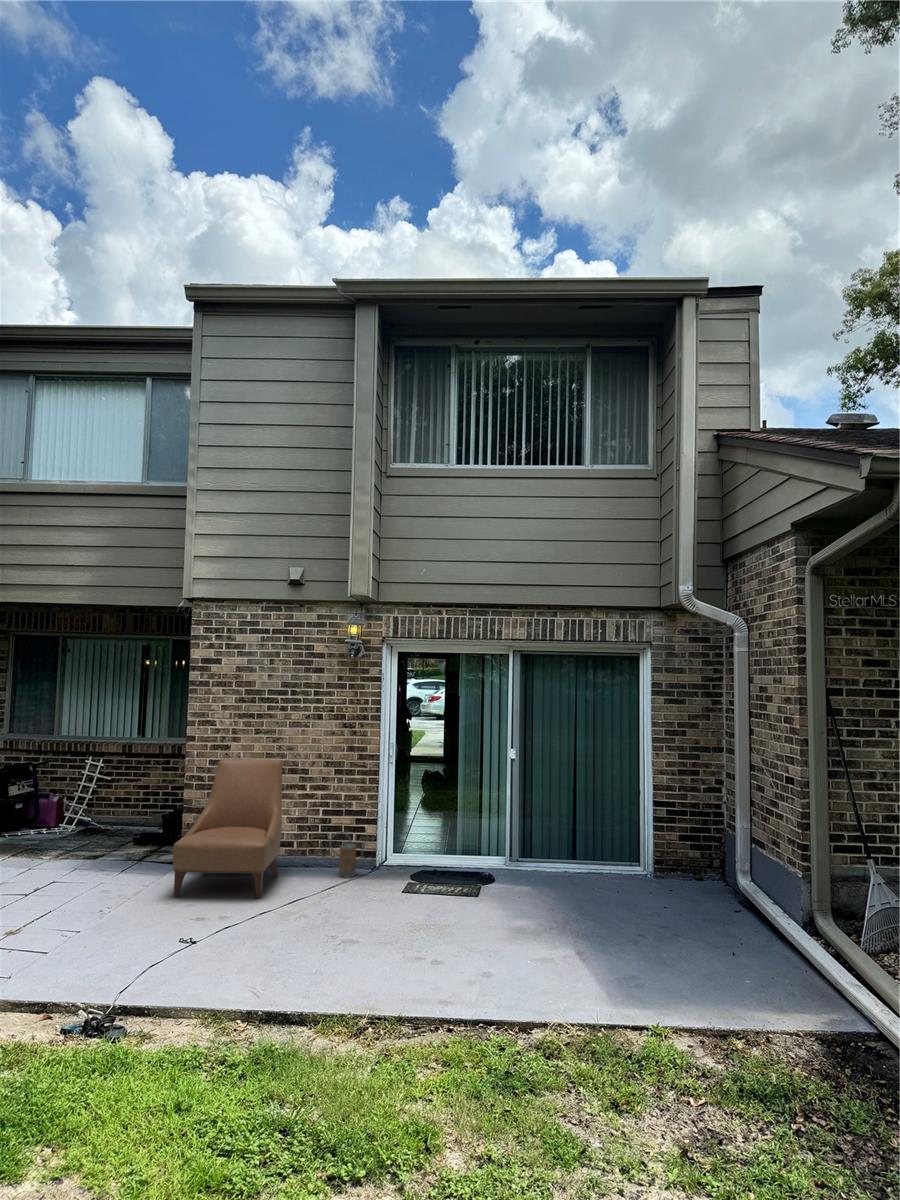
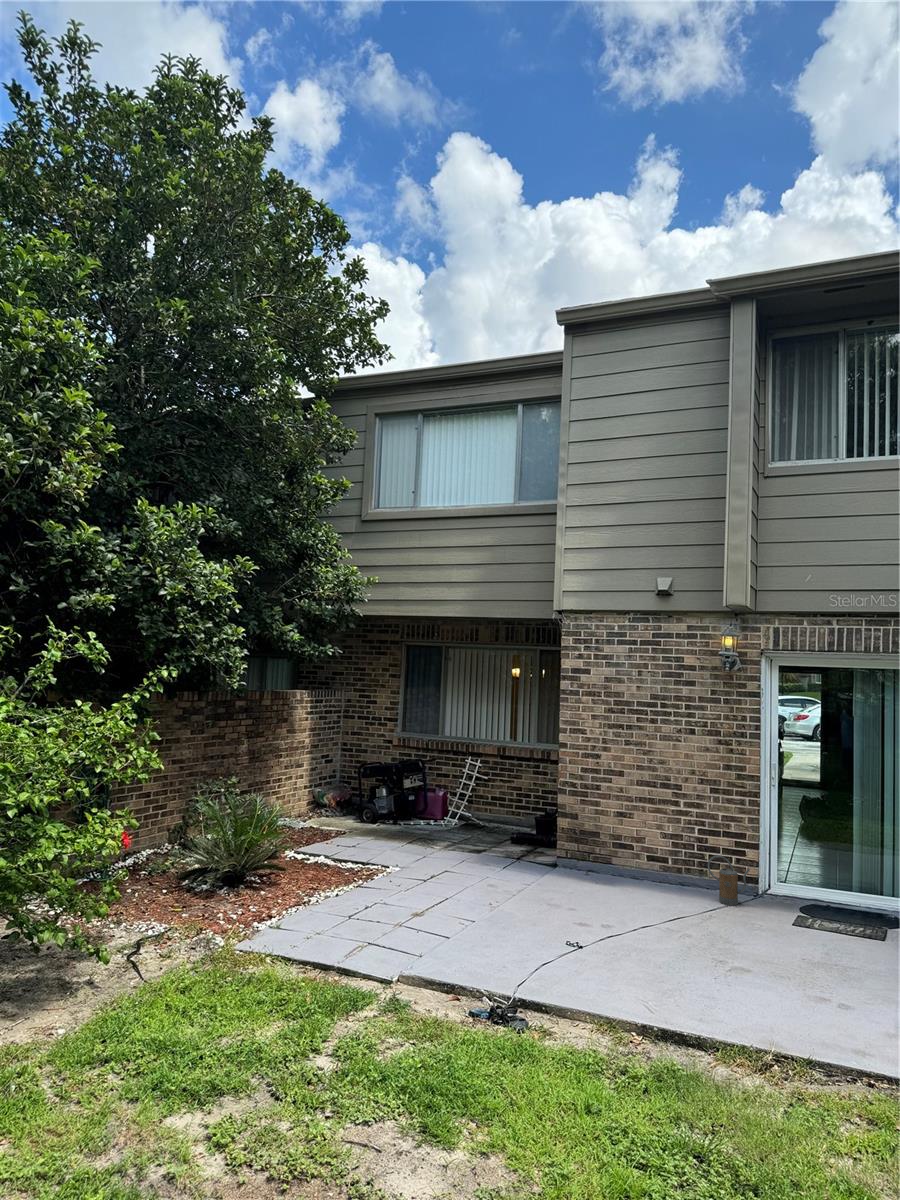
chair: present [173,759,282,898] -> none [555,770,655,913]

